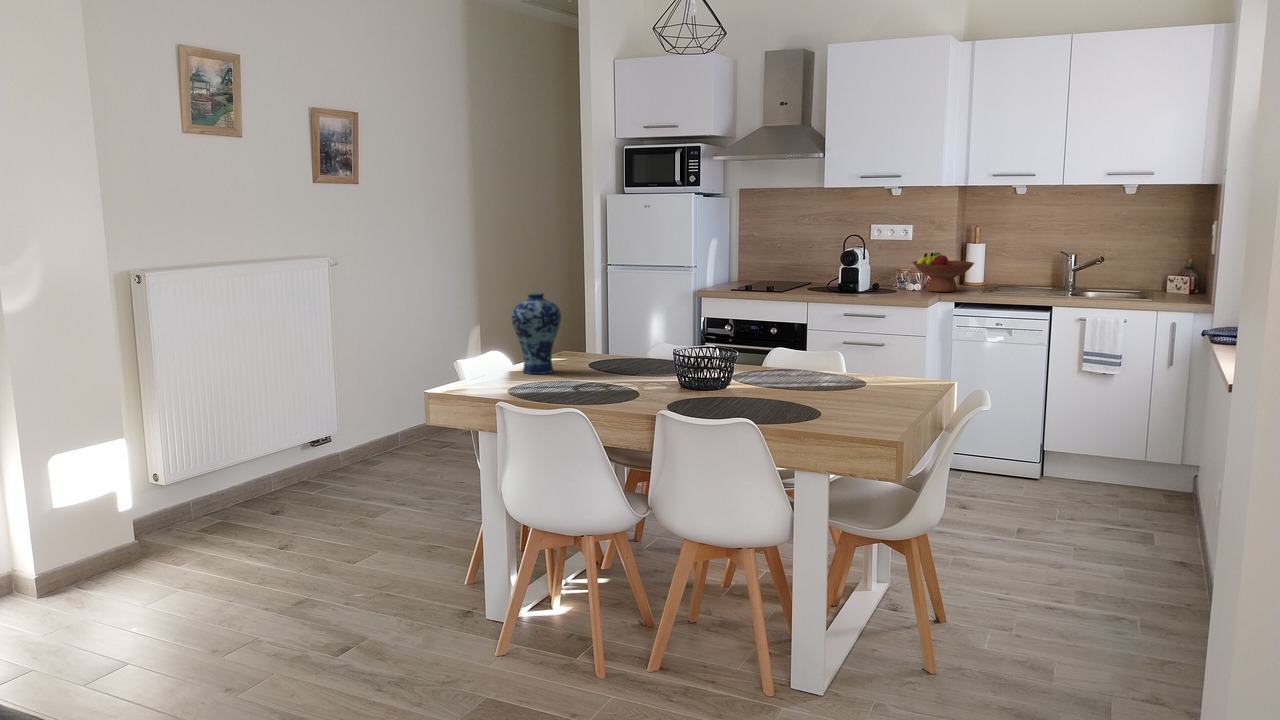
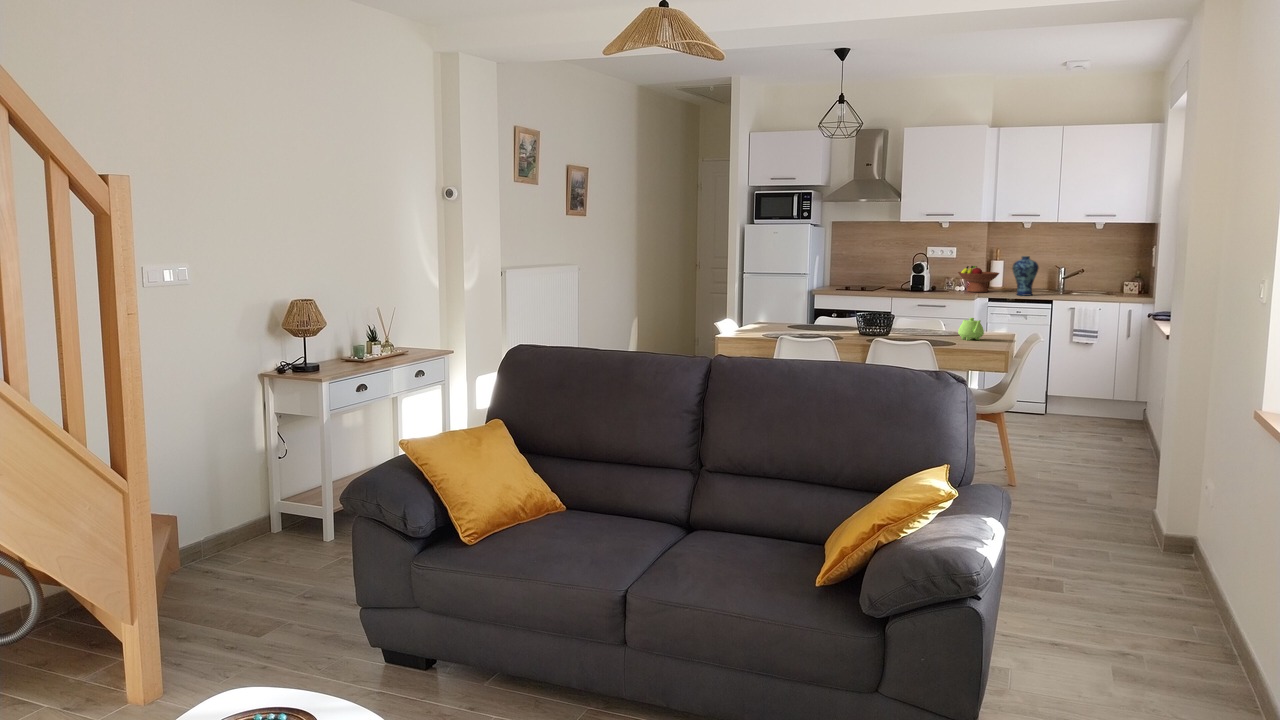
vase: present [512,293,561,374] -> present [1012,256,1039,295]
teapot: none [847,365,894,408] -> present [958,318,984,340]

